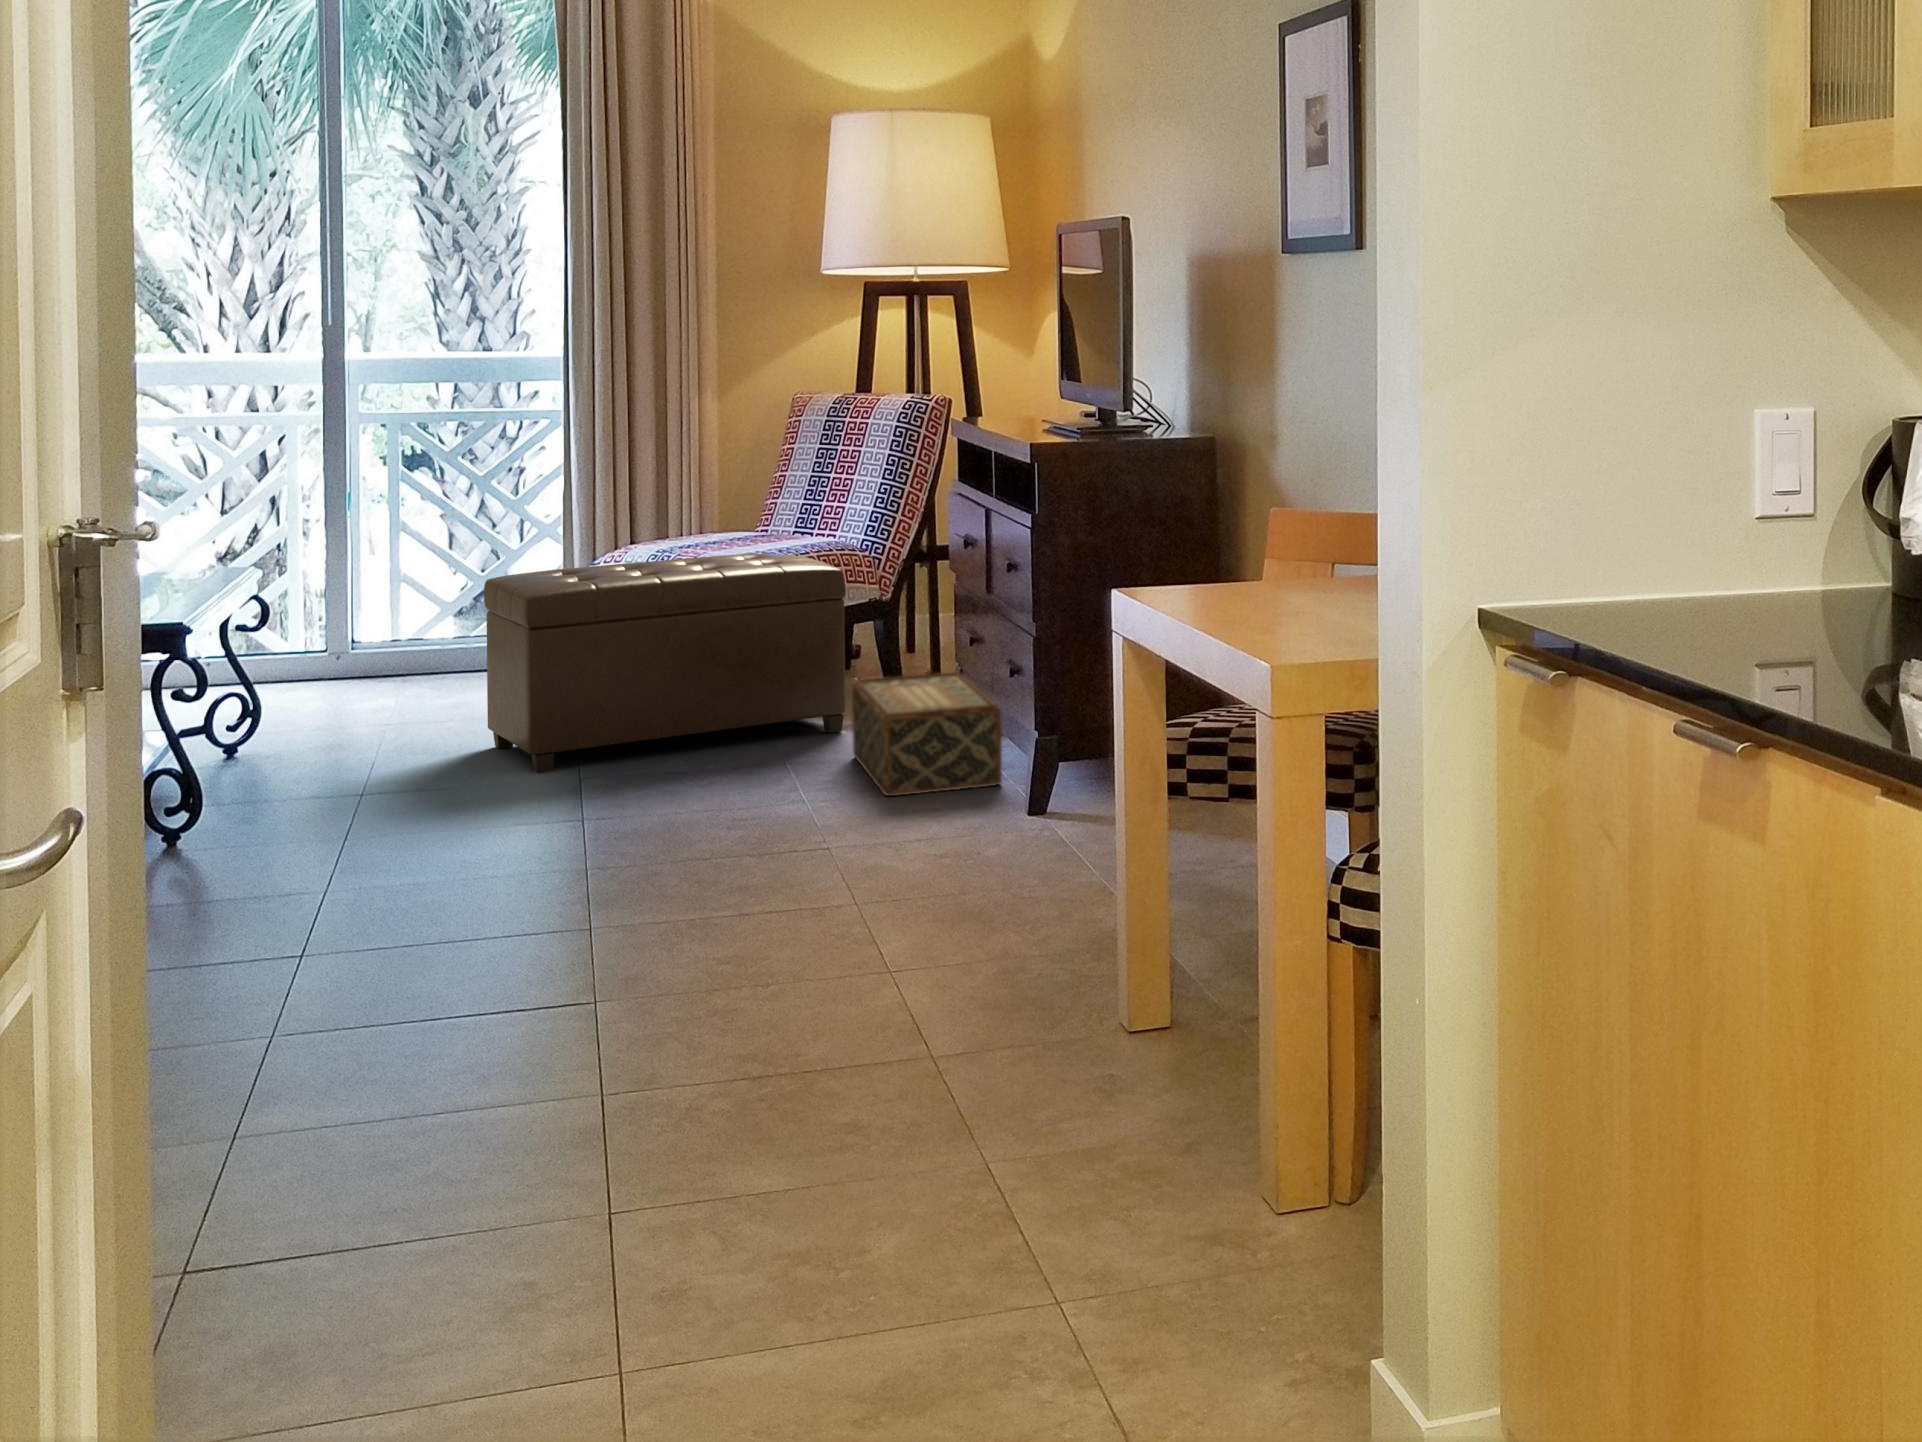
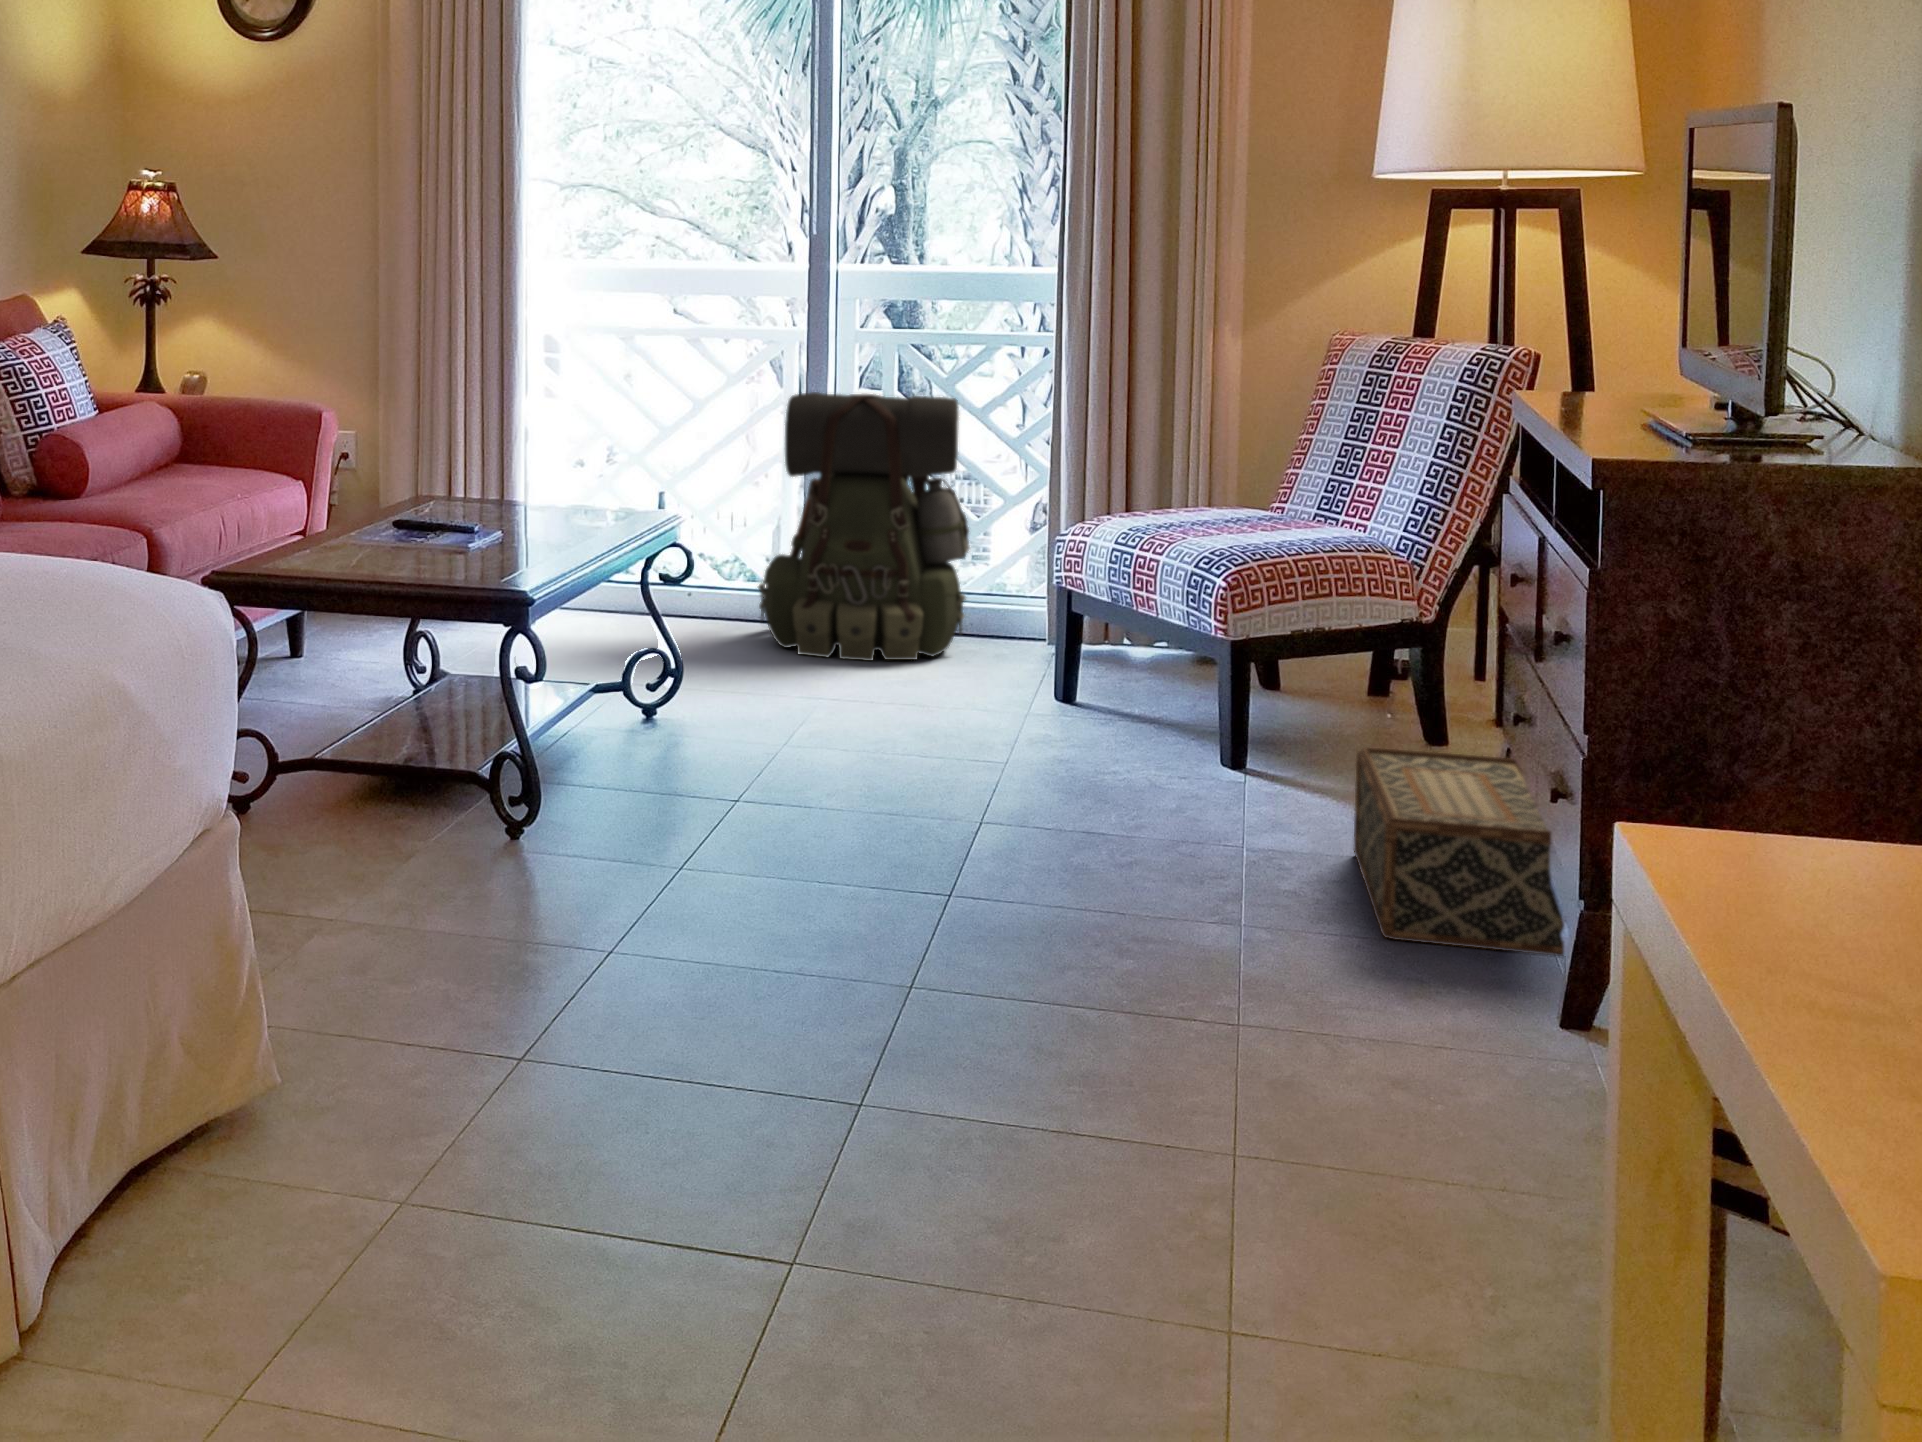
backpack: none [299,464,500,702] -> present [758,392,969,661]
ottoman: present [484,554,846,773] -> none [909,539,1363,805]

